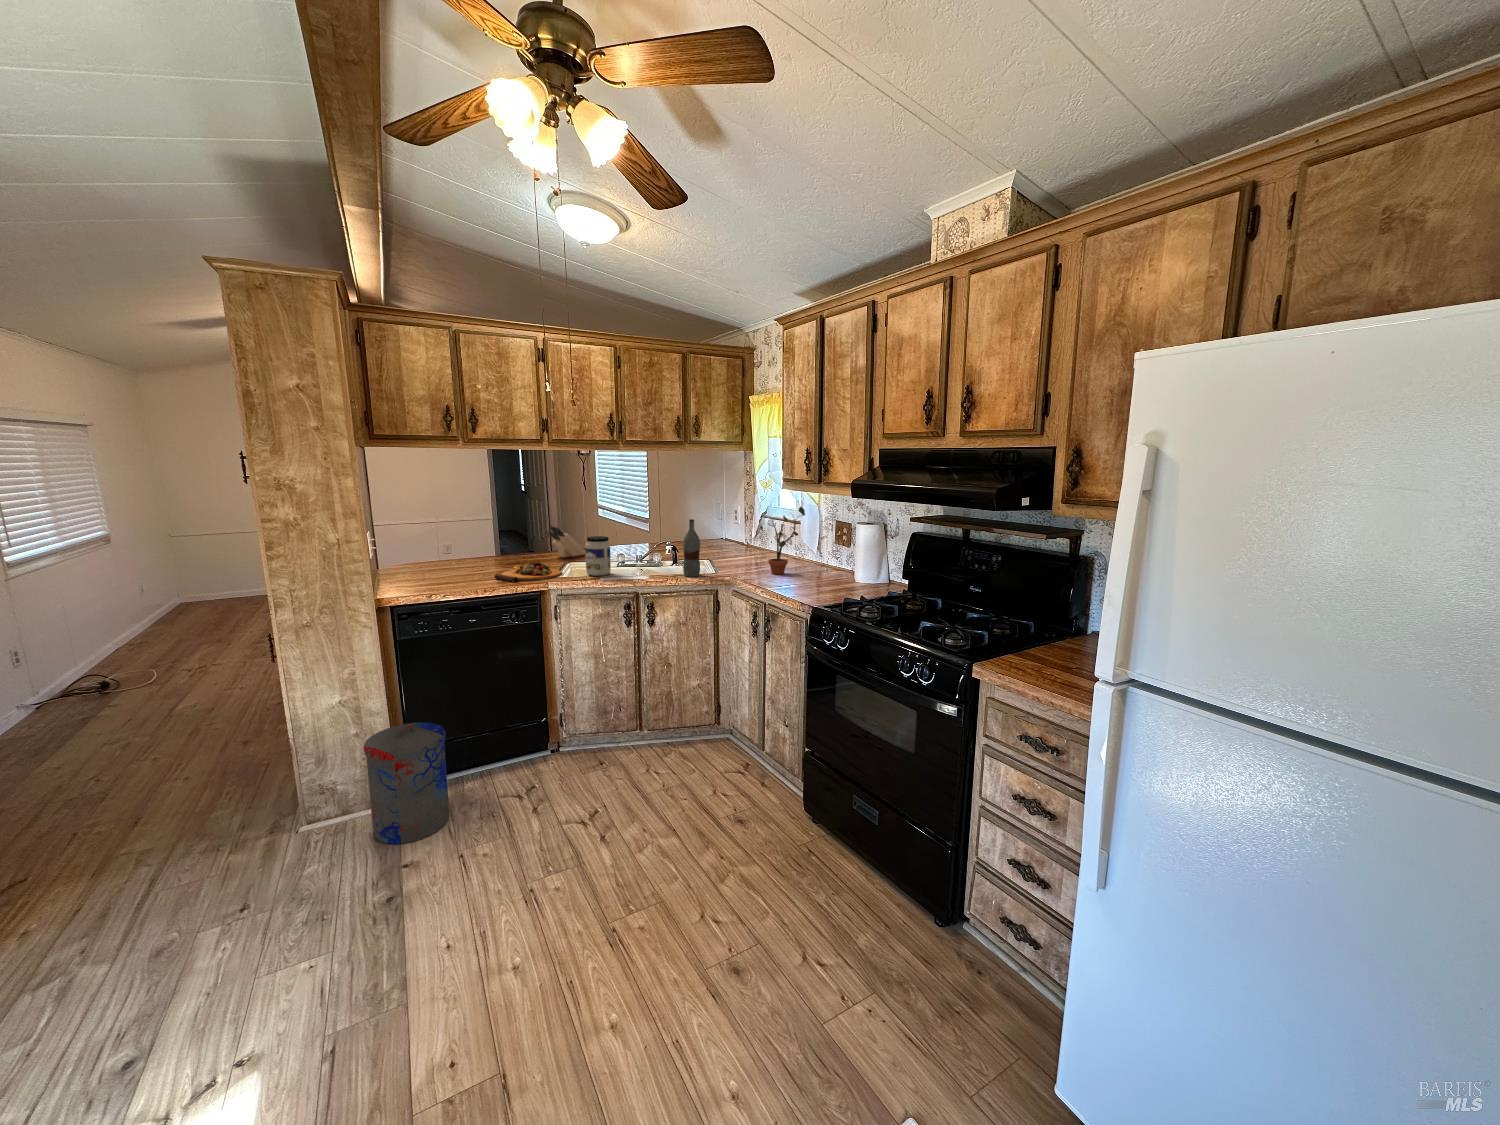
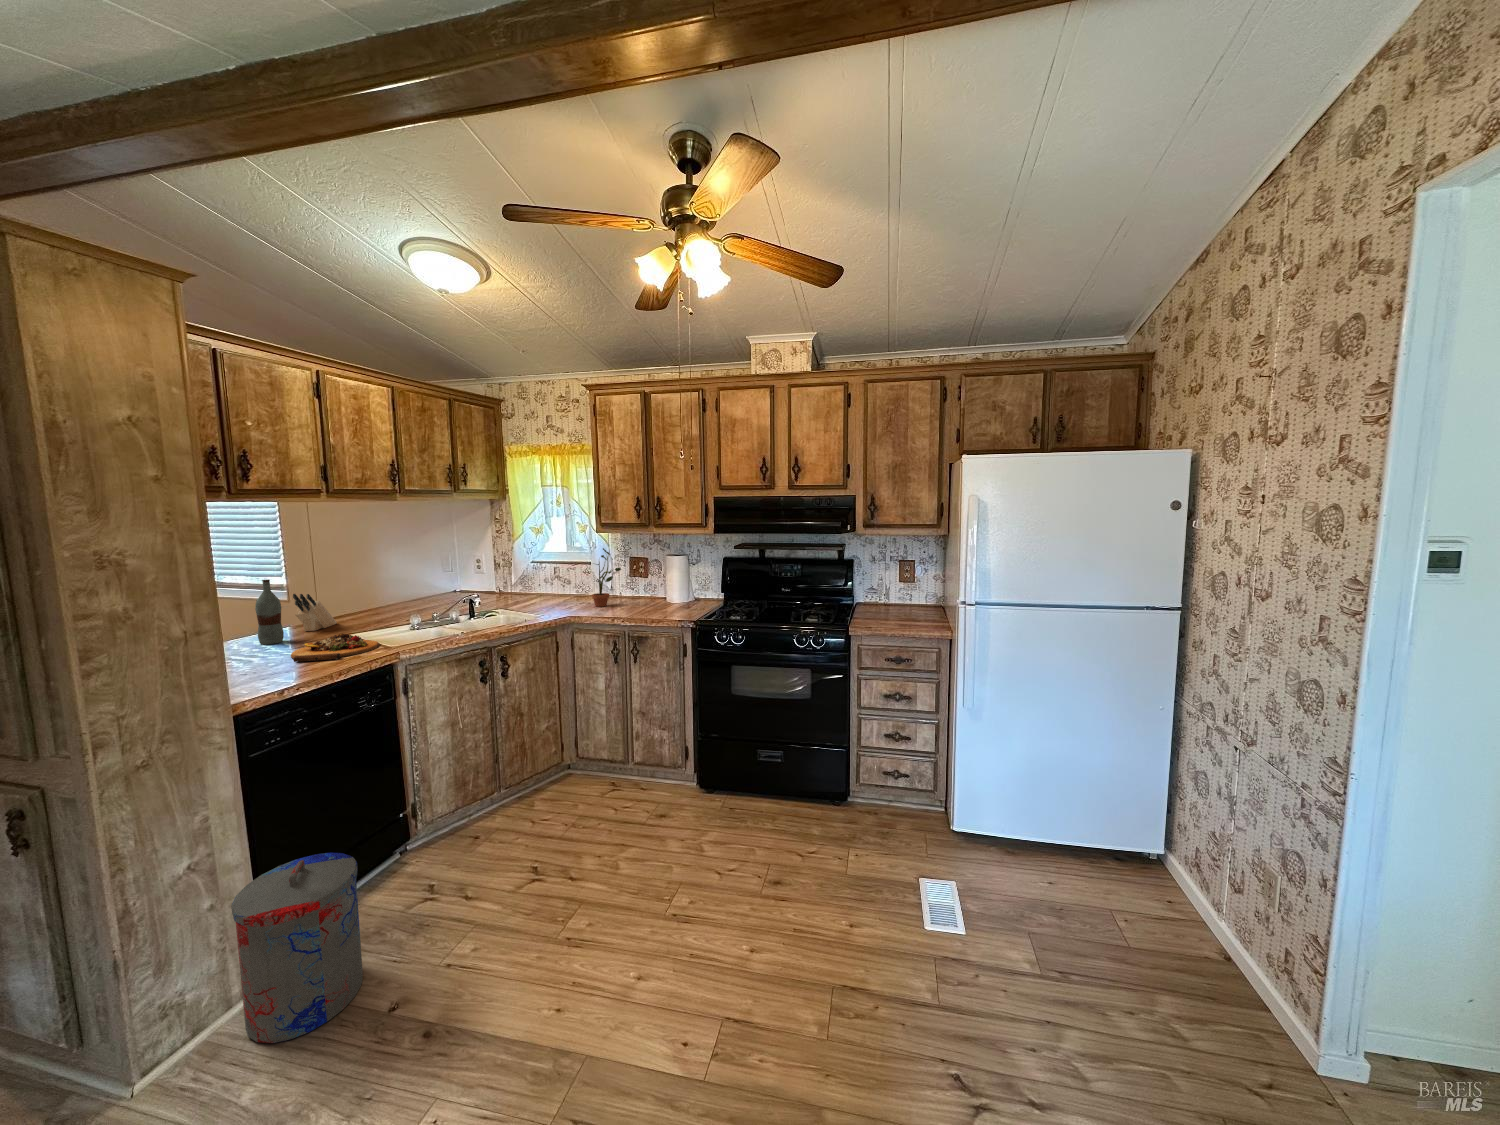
bottle: present [683,519,700,577] -> present [255,579,284,644]
jar: present [585,536,611,576] -> none [408,593,440,637]

